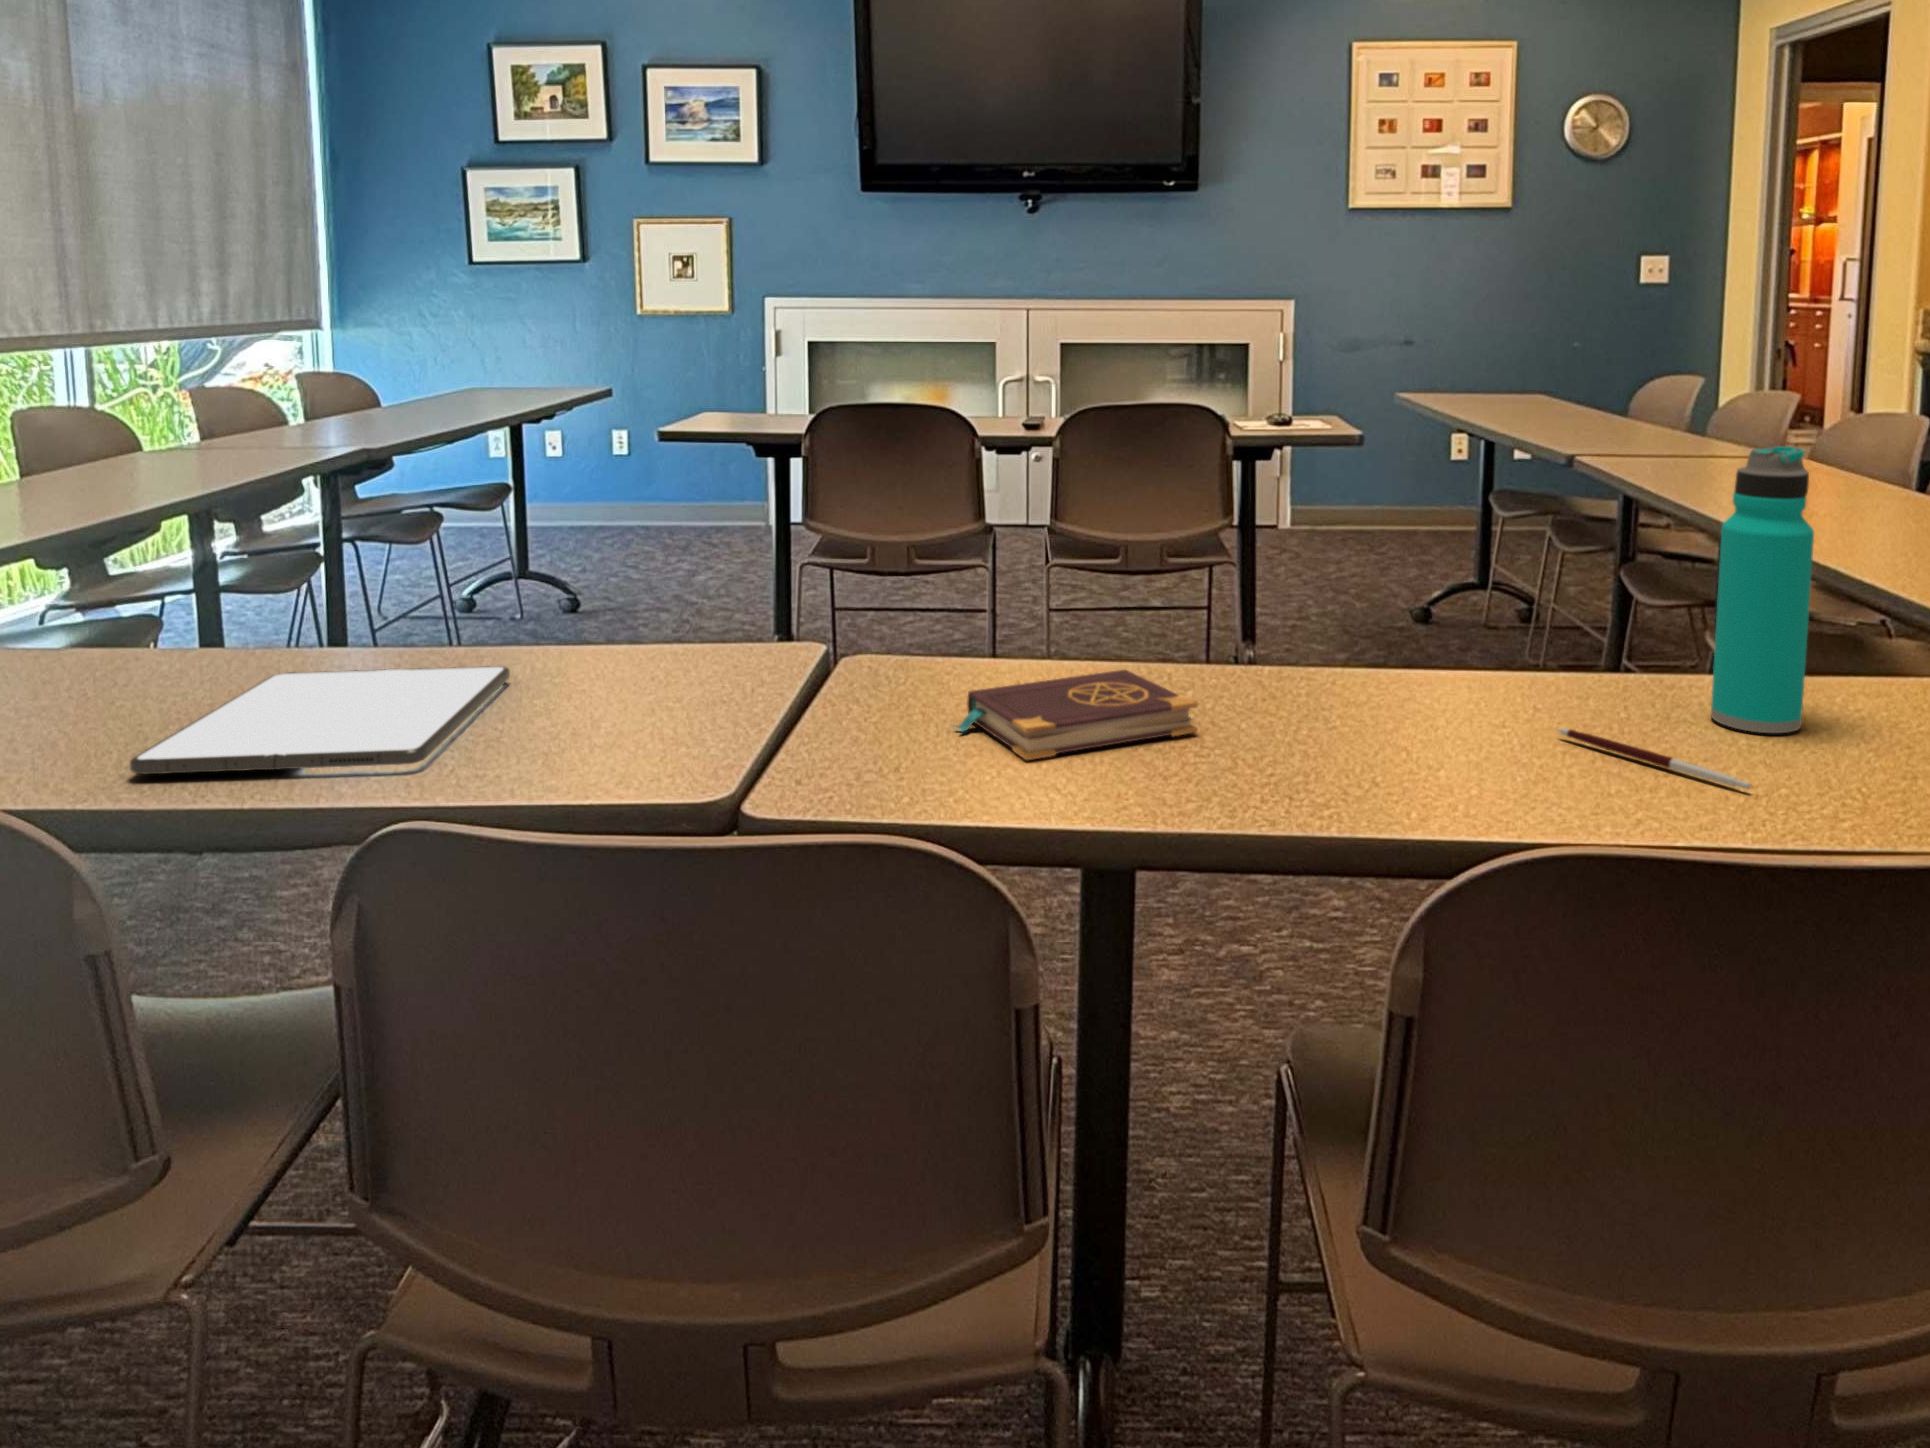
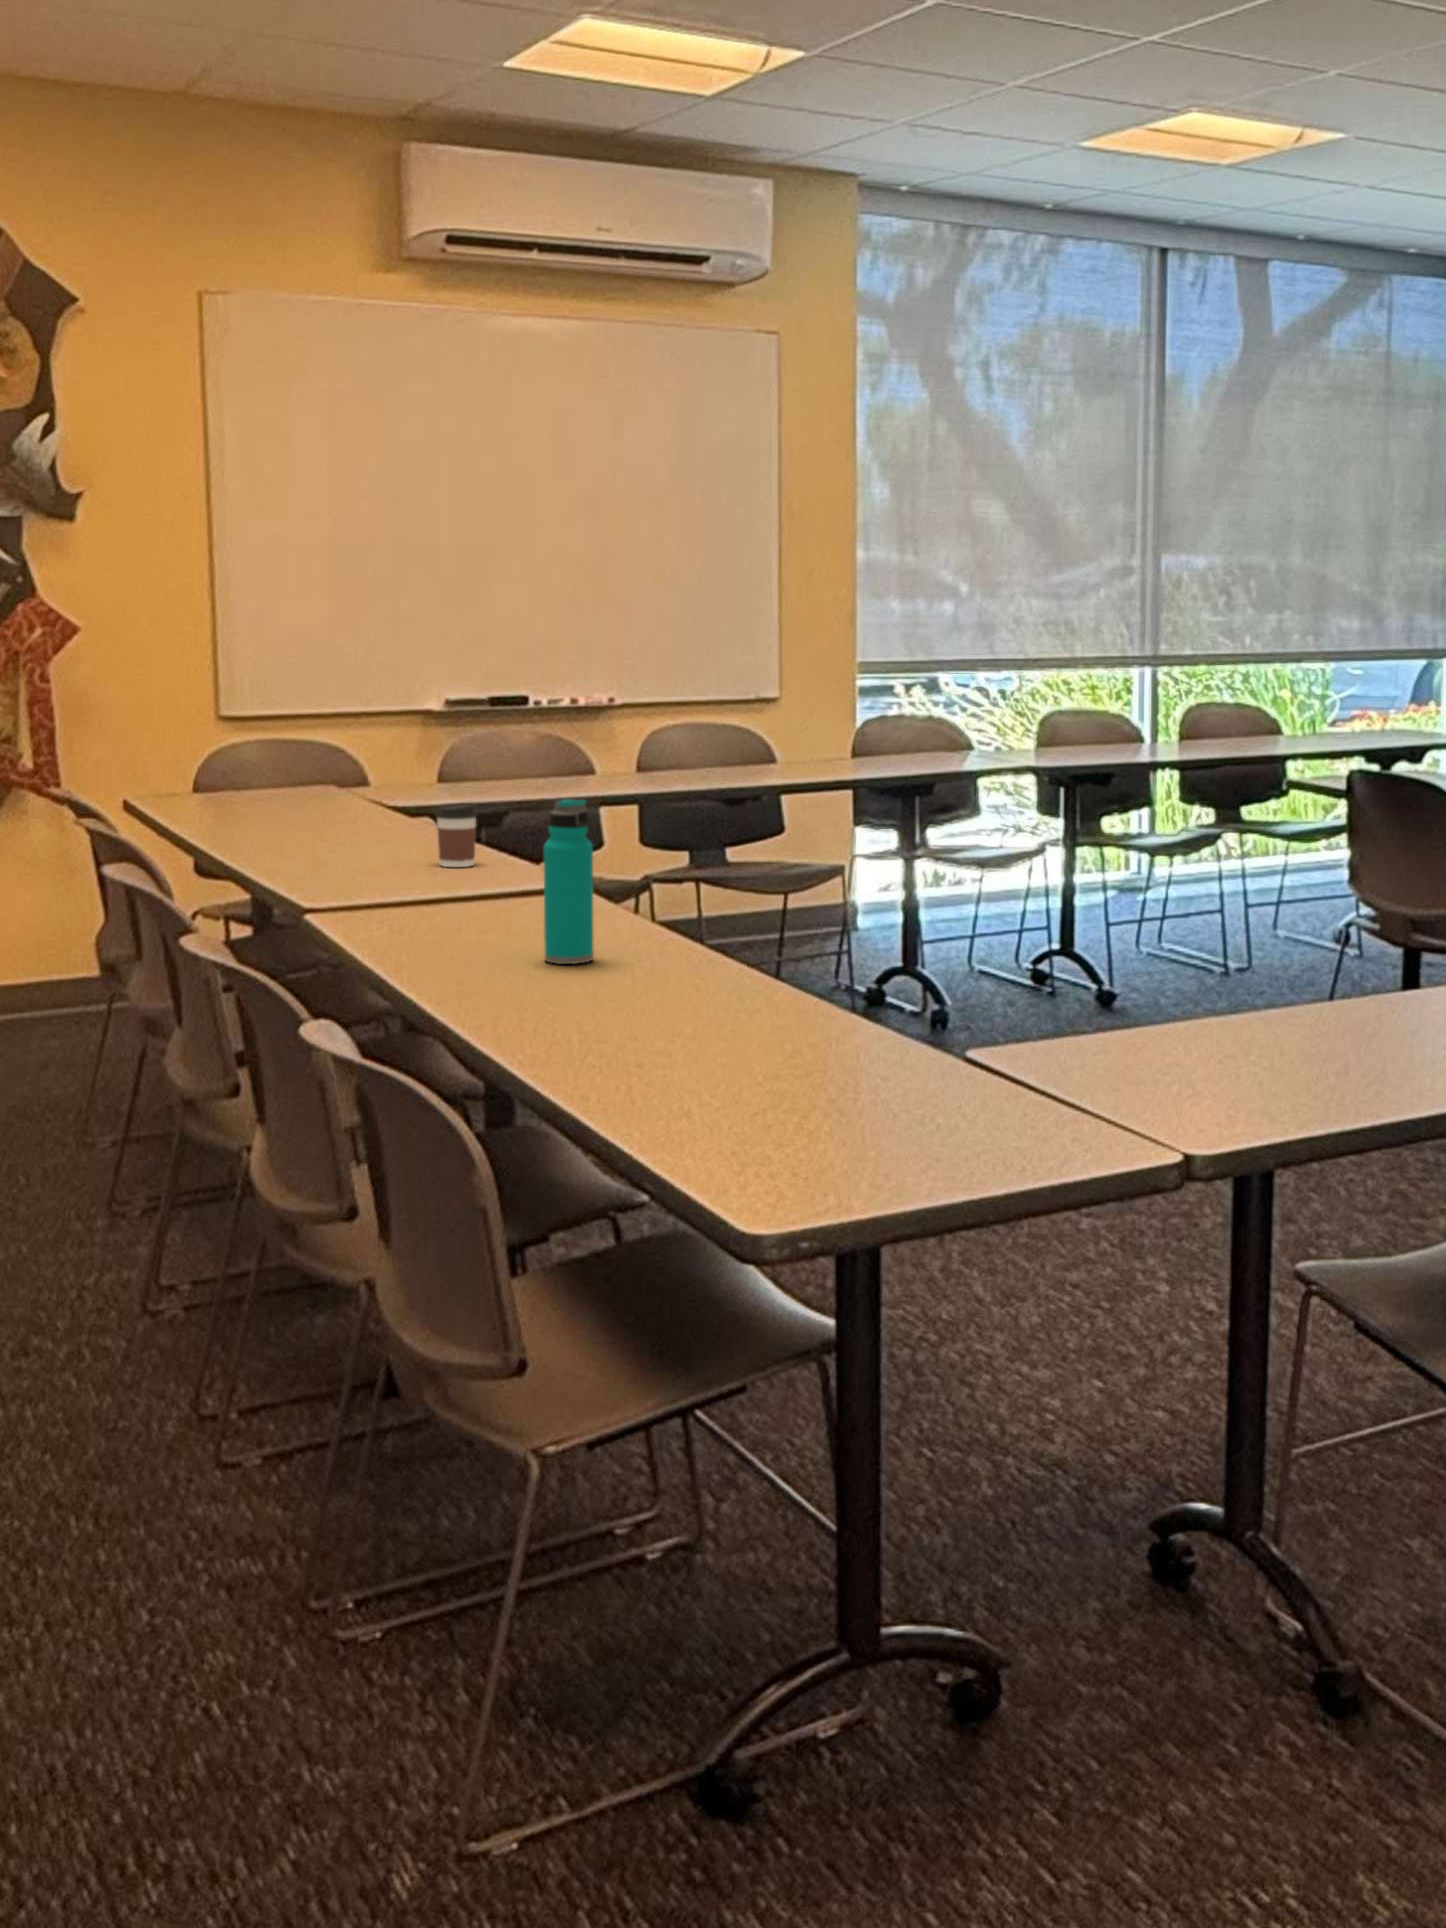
coffee cup: none [604,555,685,689] -> present [436,803,477,867]
tablet: present [130,666,510,774] -> none [263,837,434,861]
book: present [955,670,1198,760] -> none [382,878,502,910]
pen: present [1558,728,1751,789] -> none [430,936,503,956]

